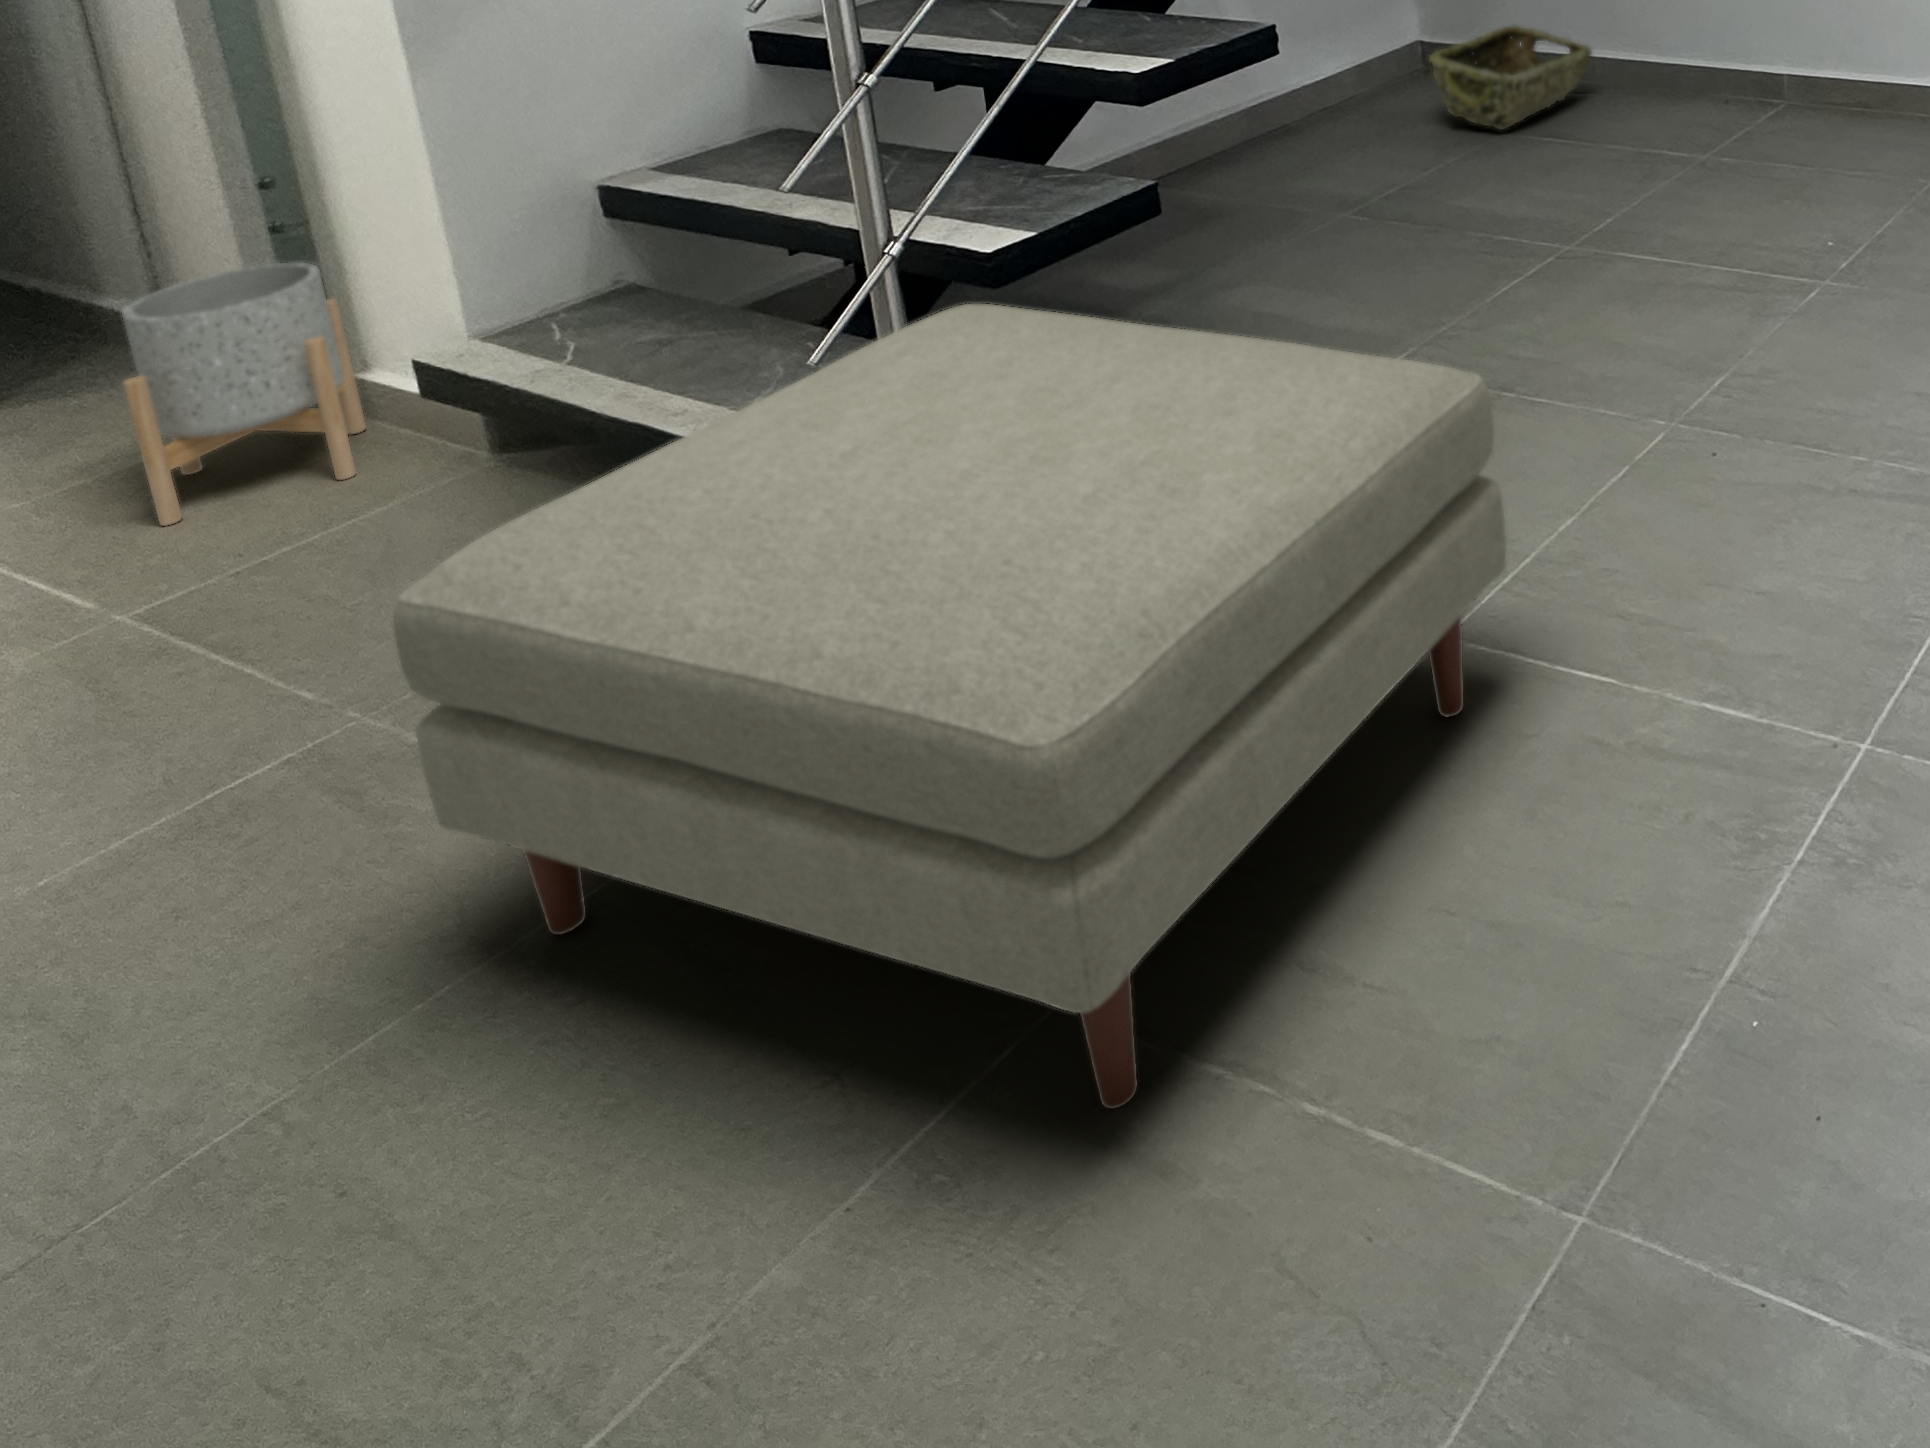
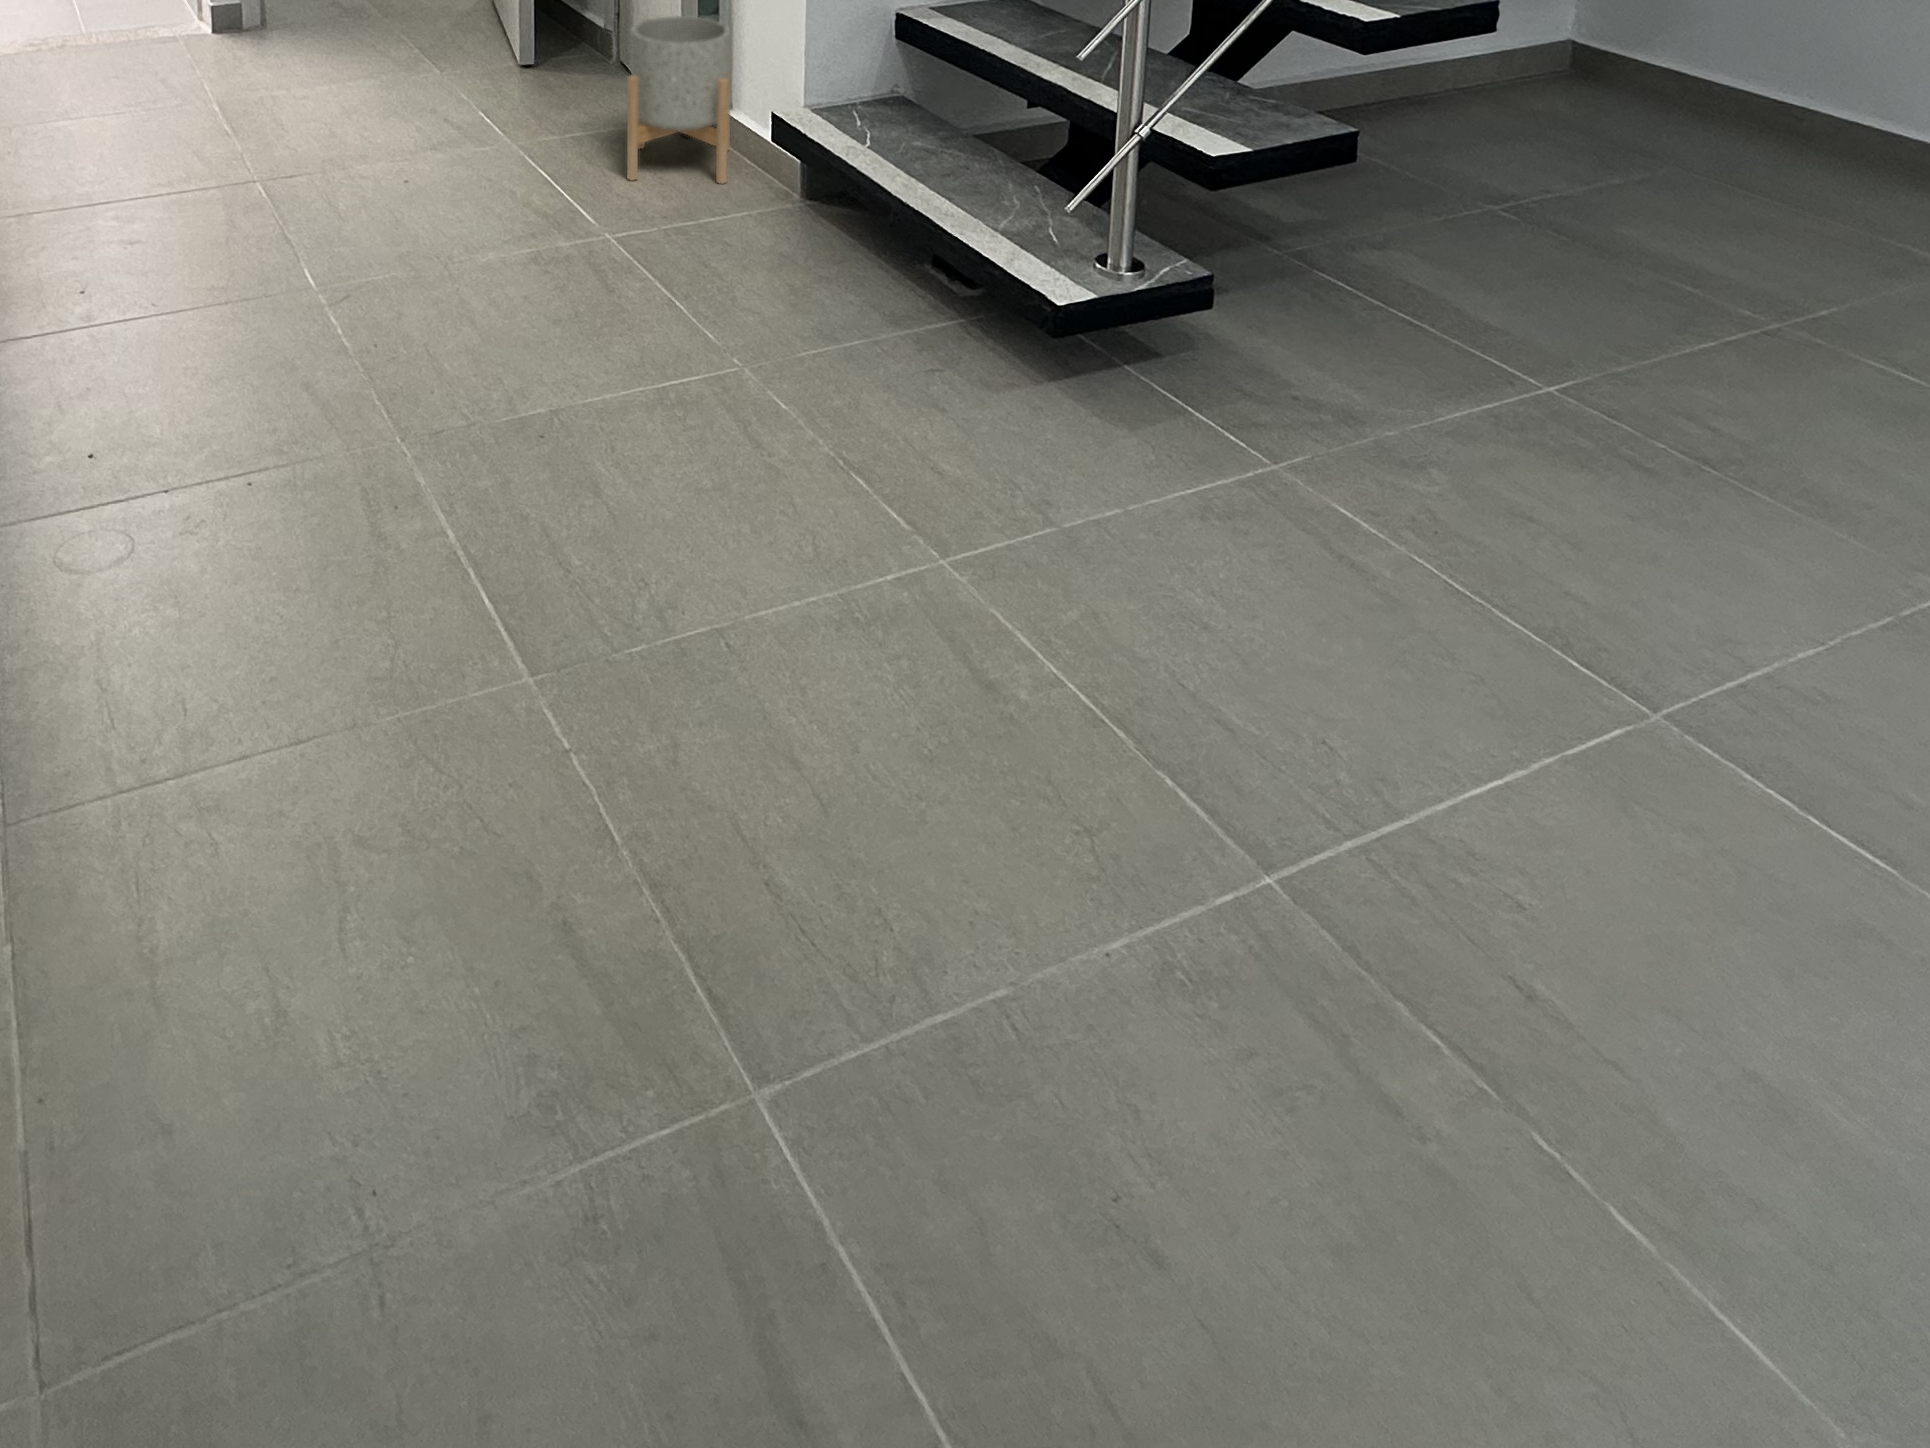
woven basket: present [1429,26,1592,130] -> none [1599,46,1806,161]
ottoman: present [393,304,1506,1109] -> none [835,206,1842,1052]

